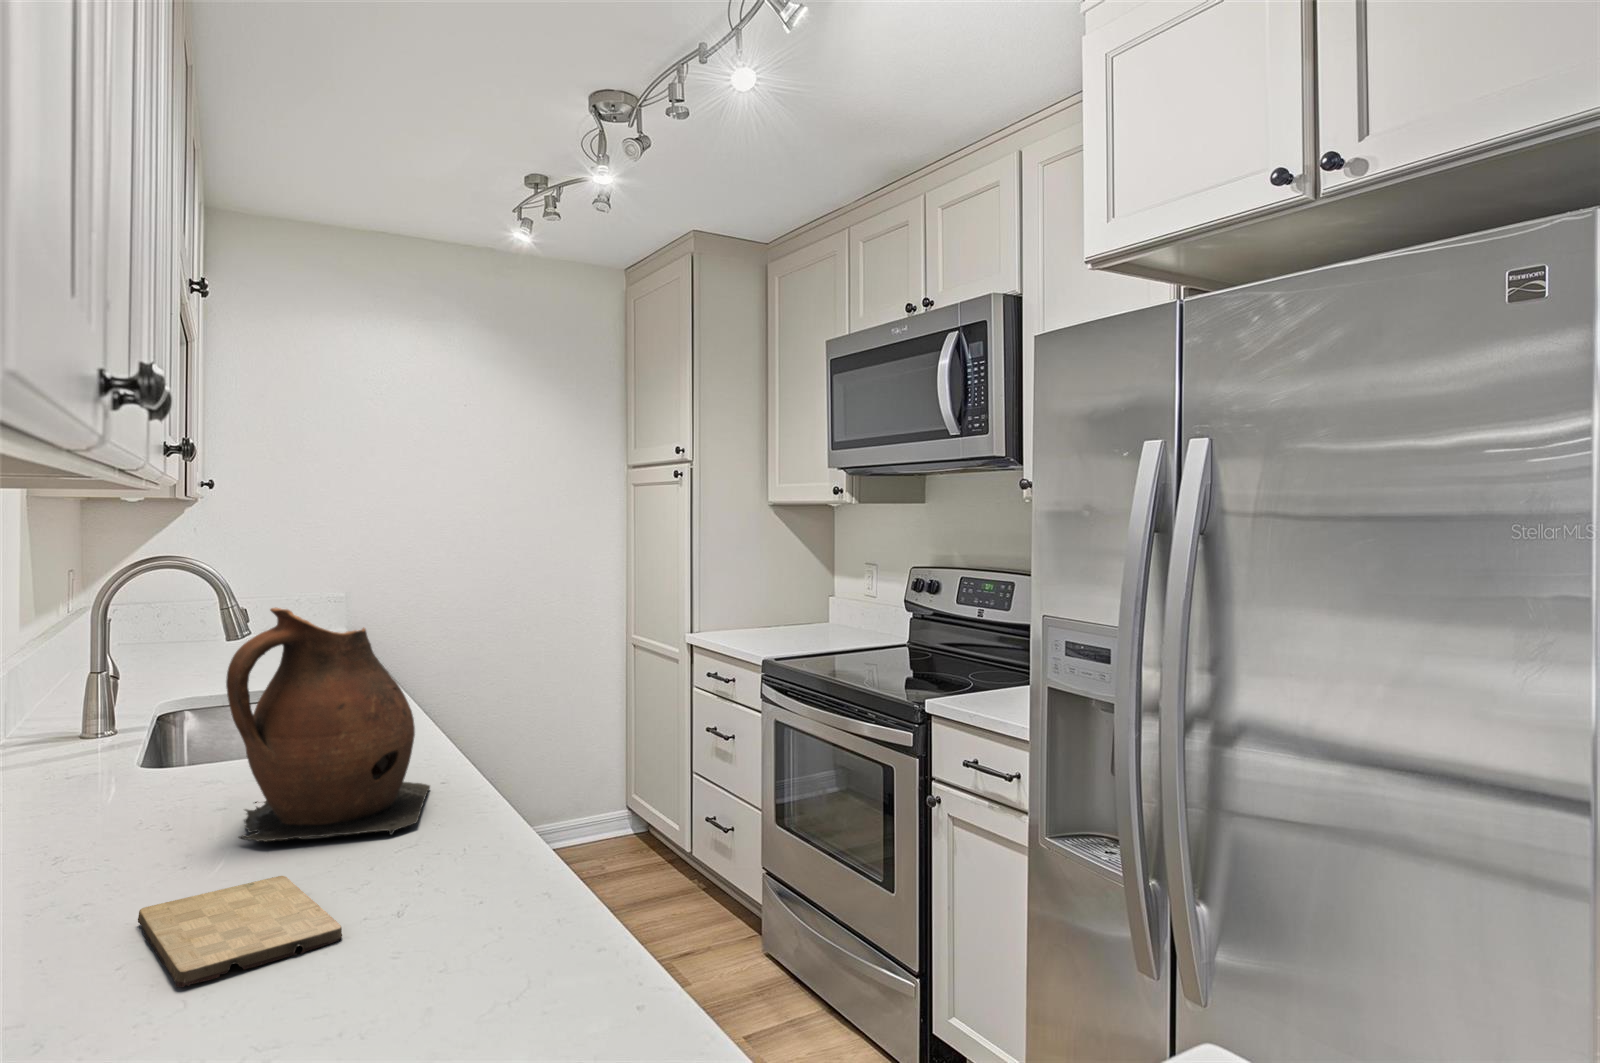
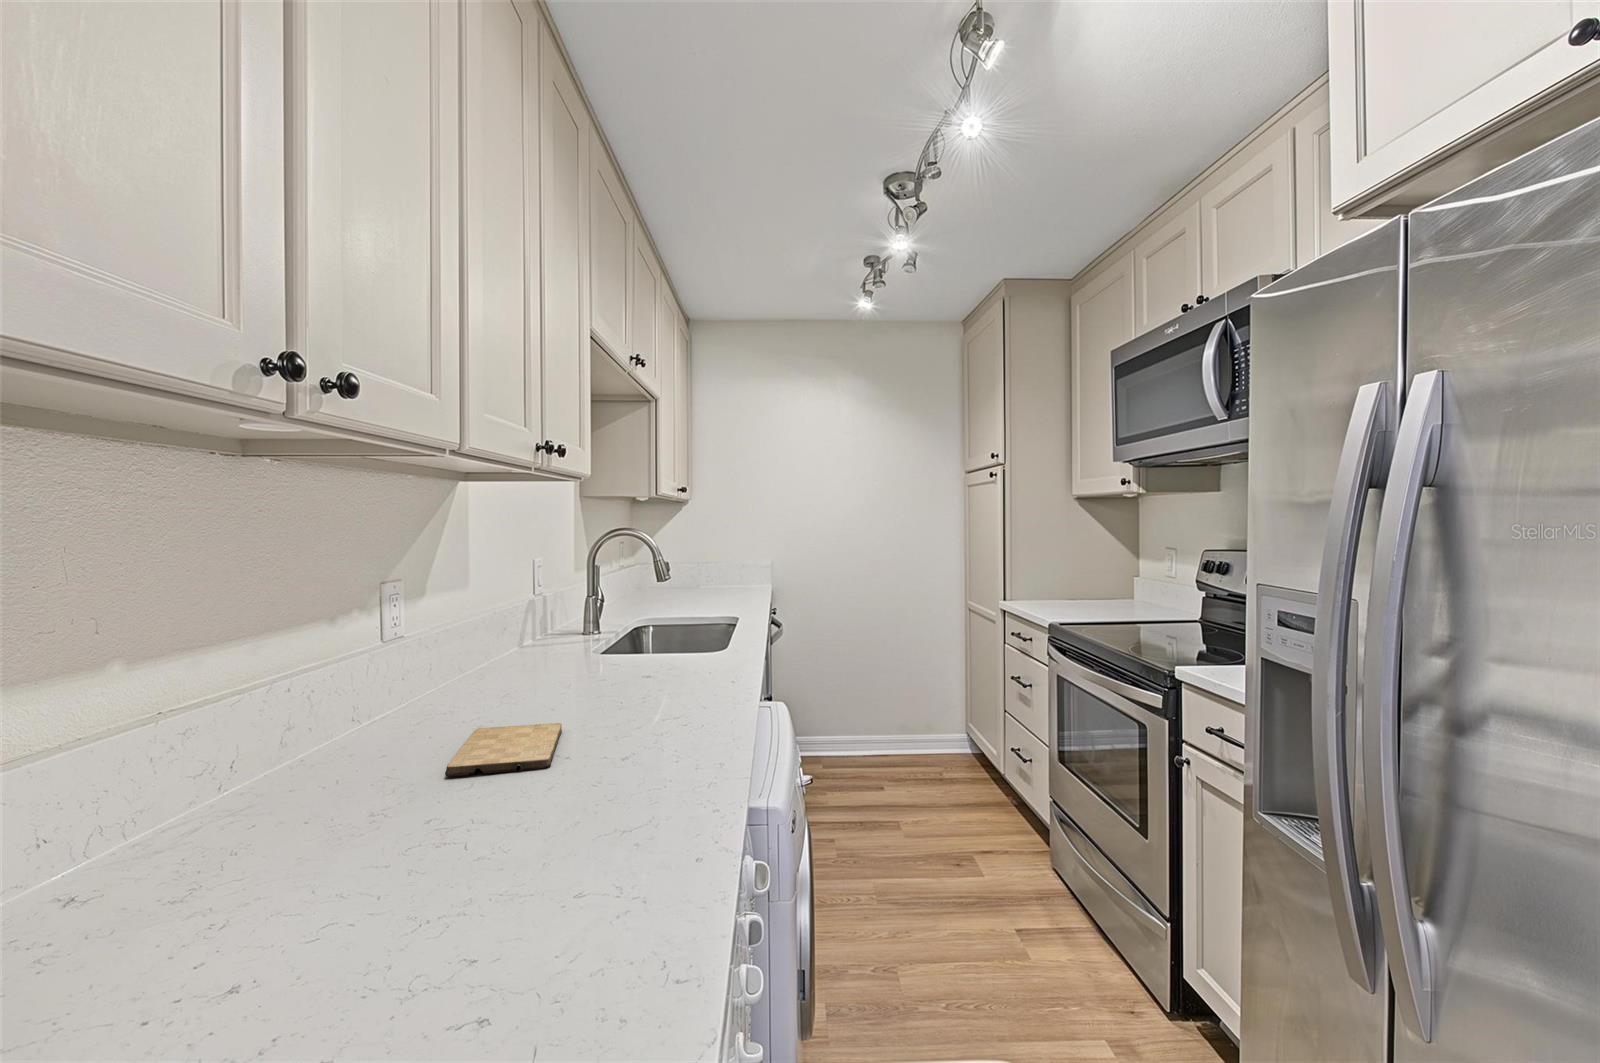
ceramic pitcher: present [226,608,430,842] -> none [564,553,703,710]

